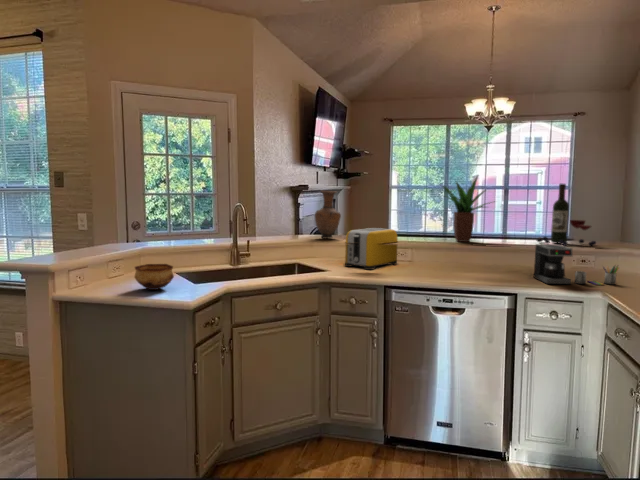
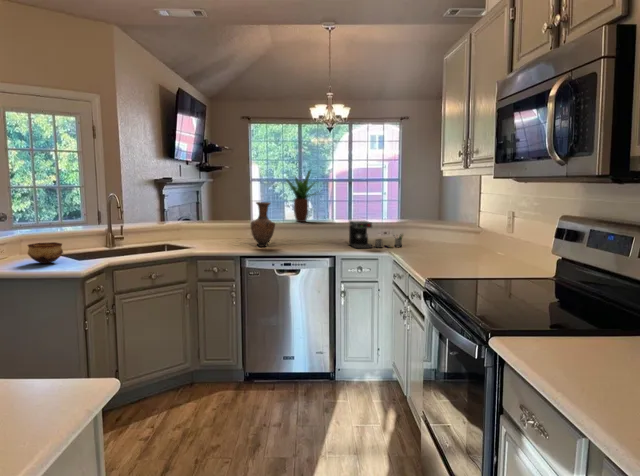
wine bottle: present [537,184,596,246] -> none [355,176,395,223]
vase: present [315,191,341,238] -> present [251,202,275,247]
toaster: present [345,228,398,270] -> none [207,212,250,245]

